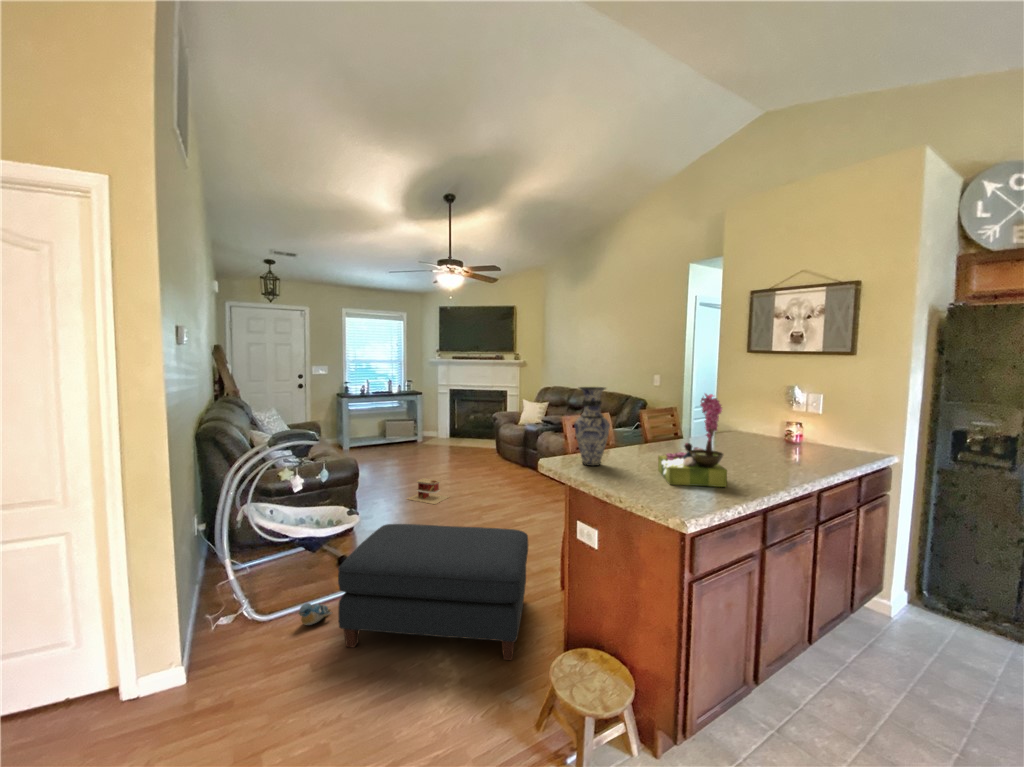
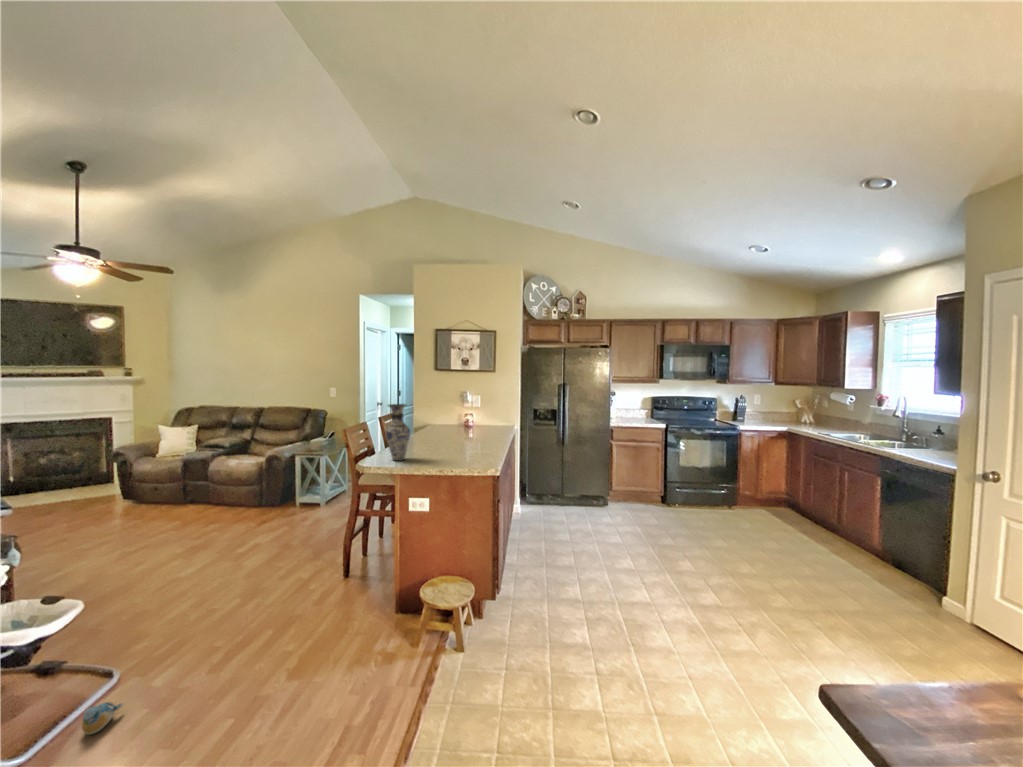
flower arrangement: present [658,394,727,487] -> none [439,401,483,459]
toy house: present [407,478,449,504] -> none [34,545,114,587]
ottoman: present [338,524,528,660] -> none [152,536,362,711]

